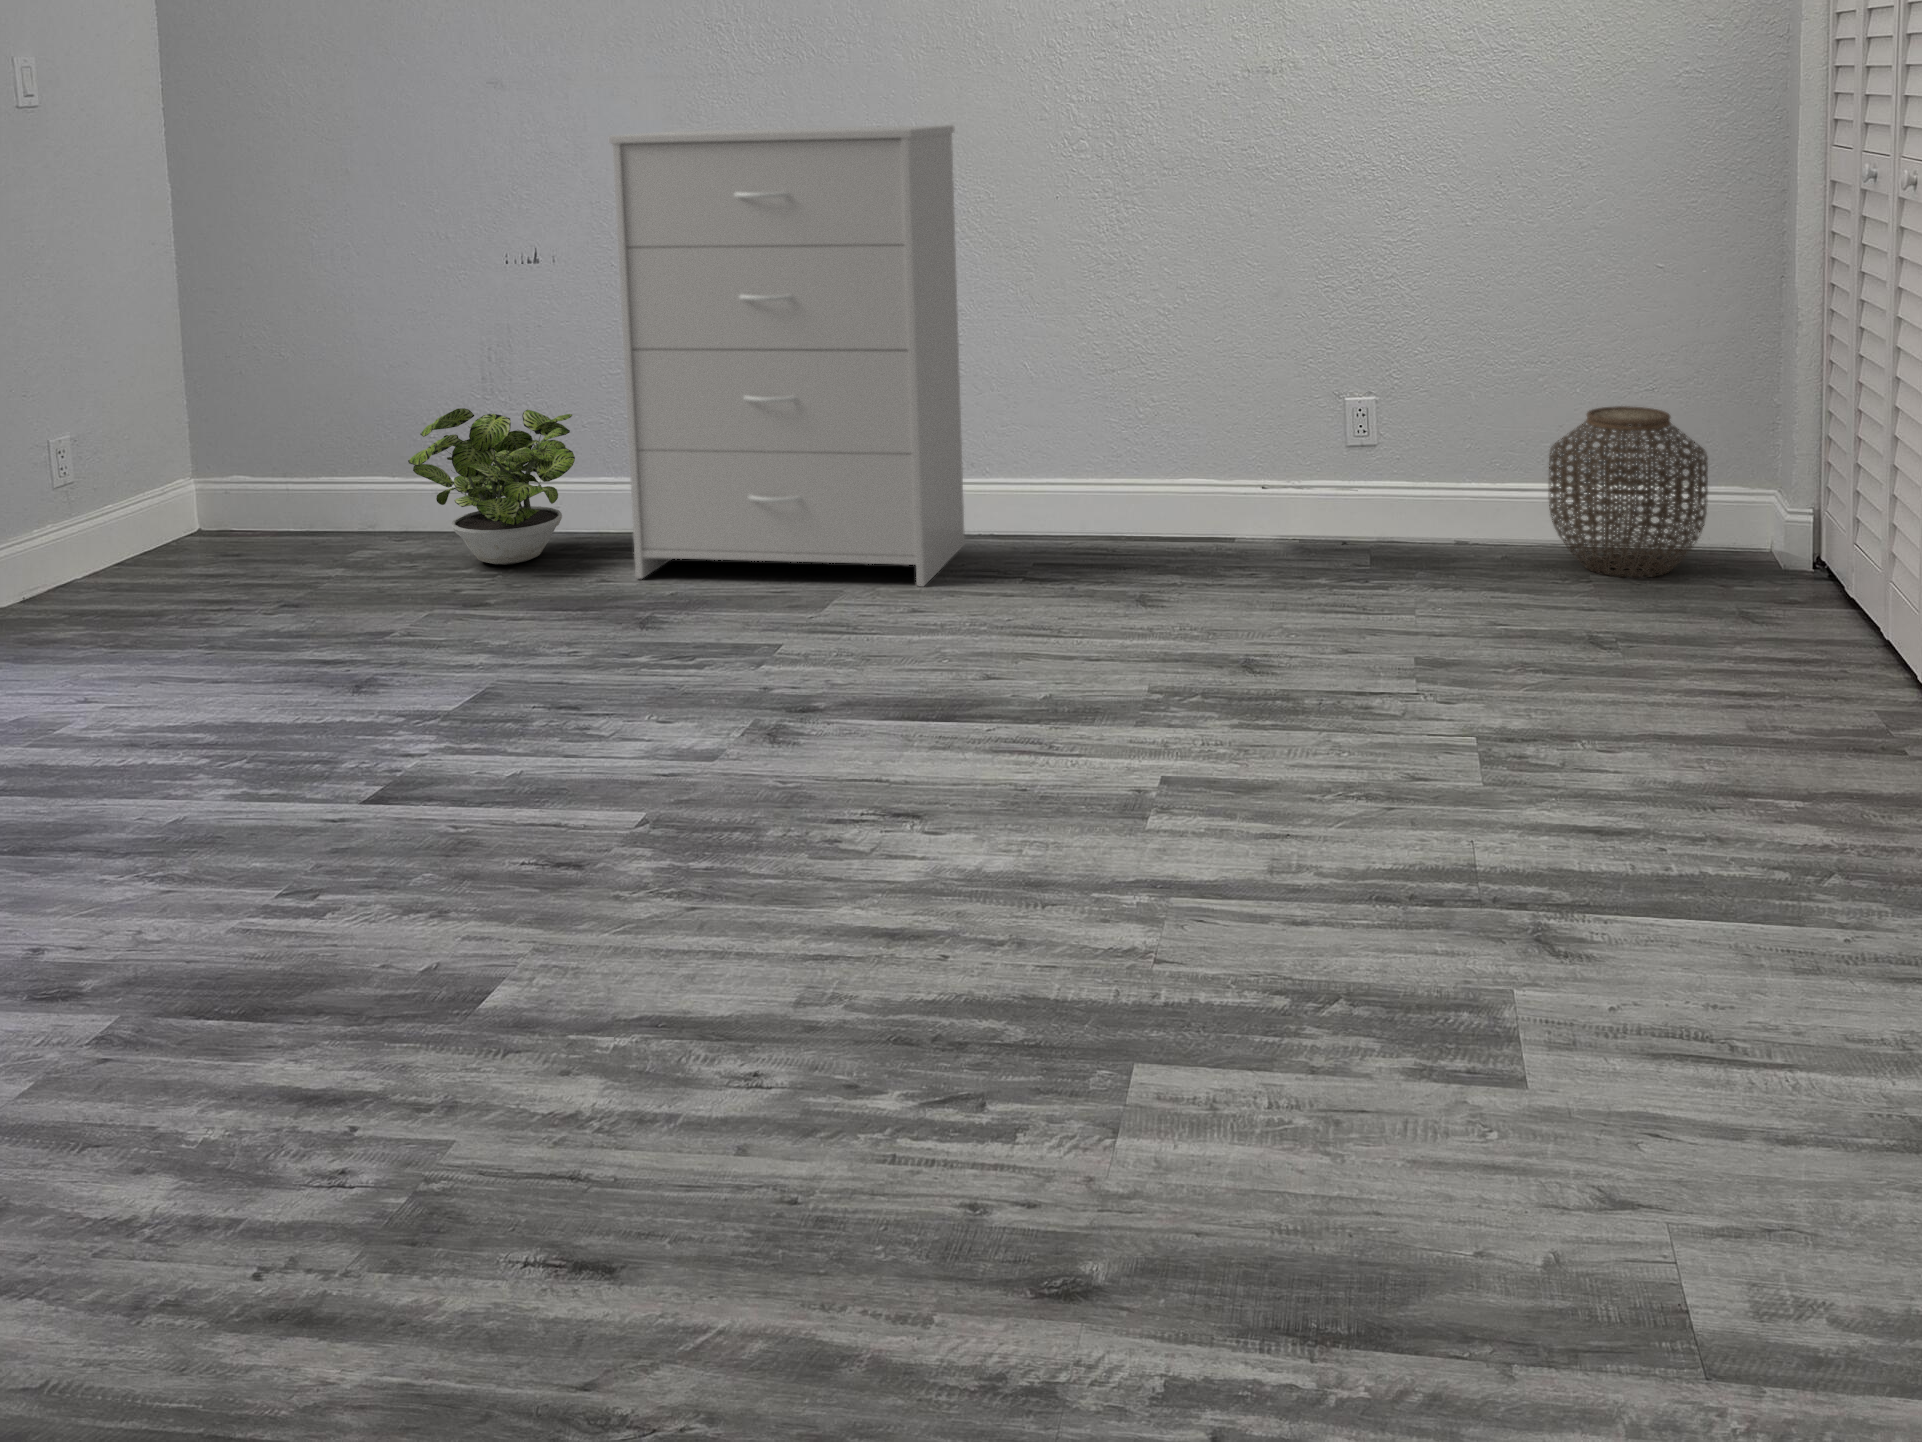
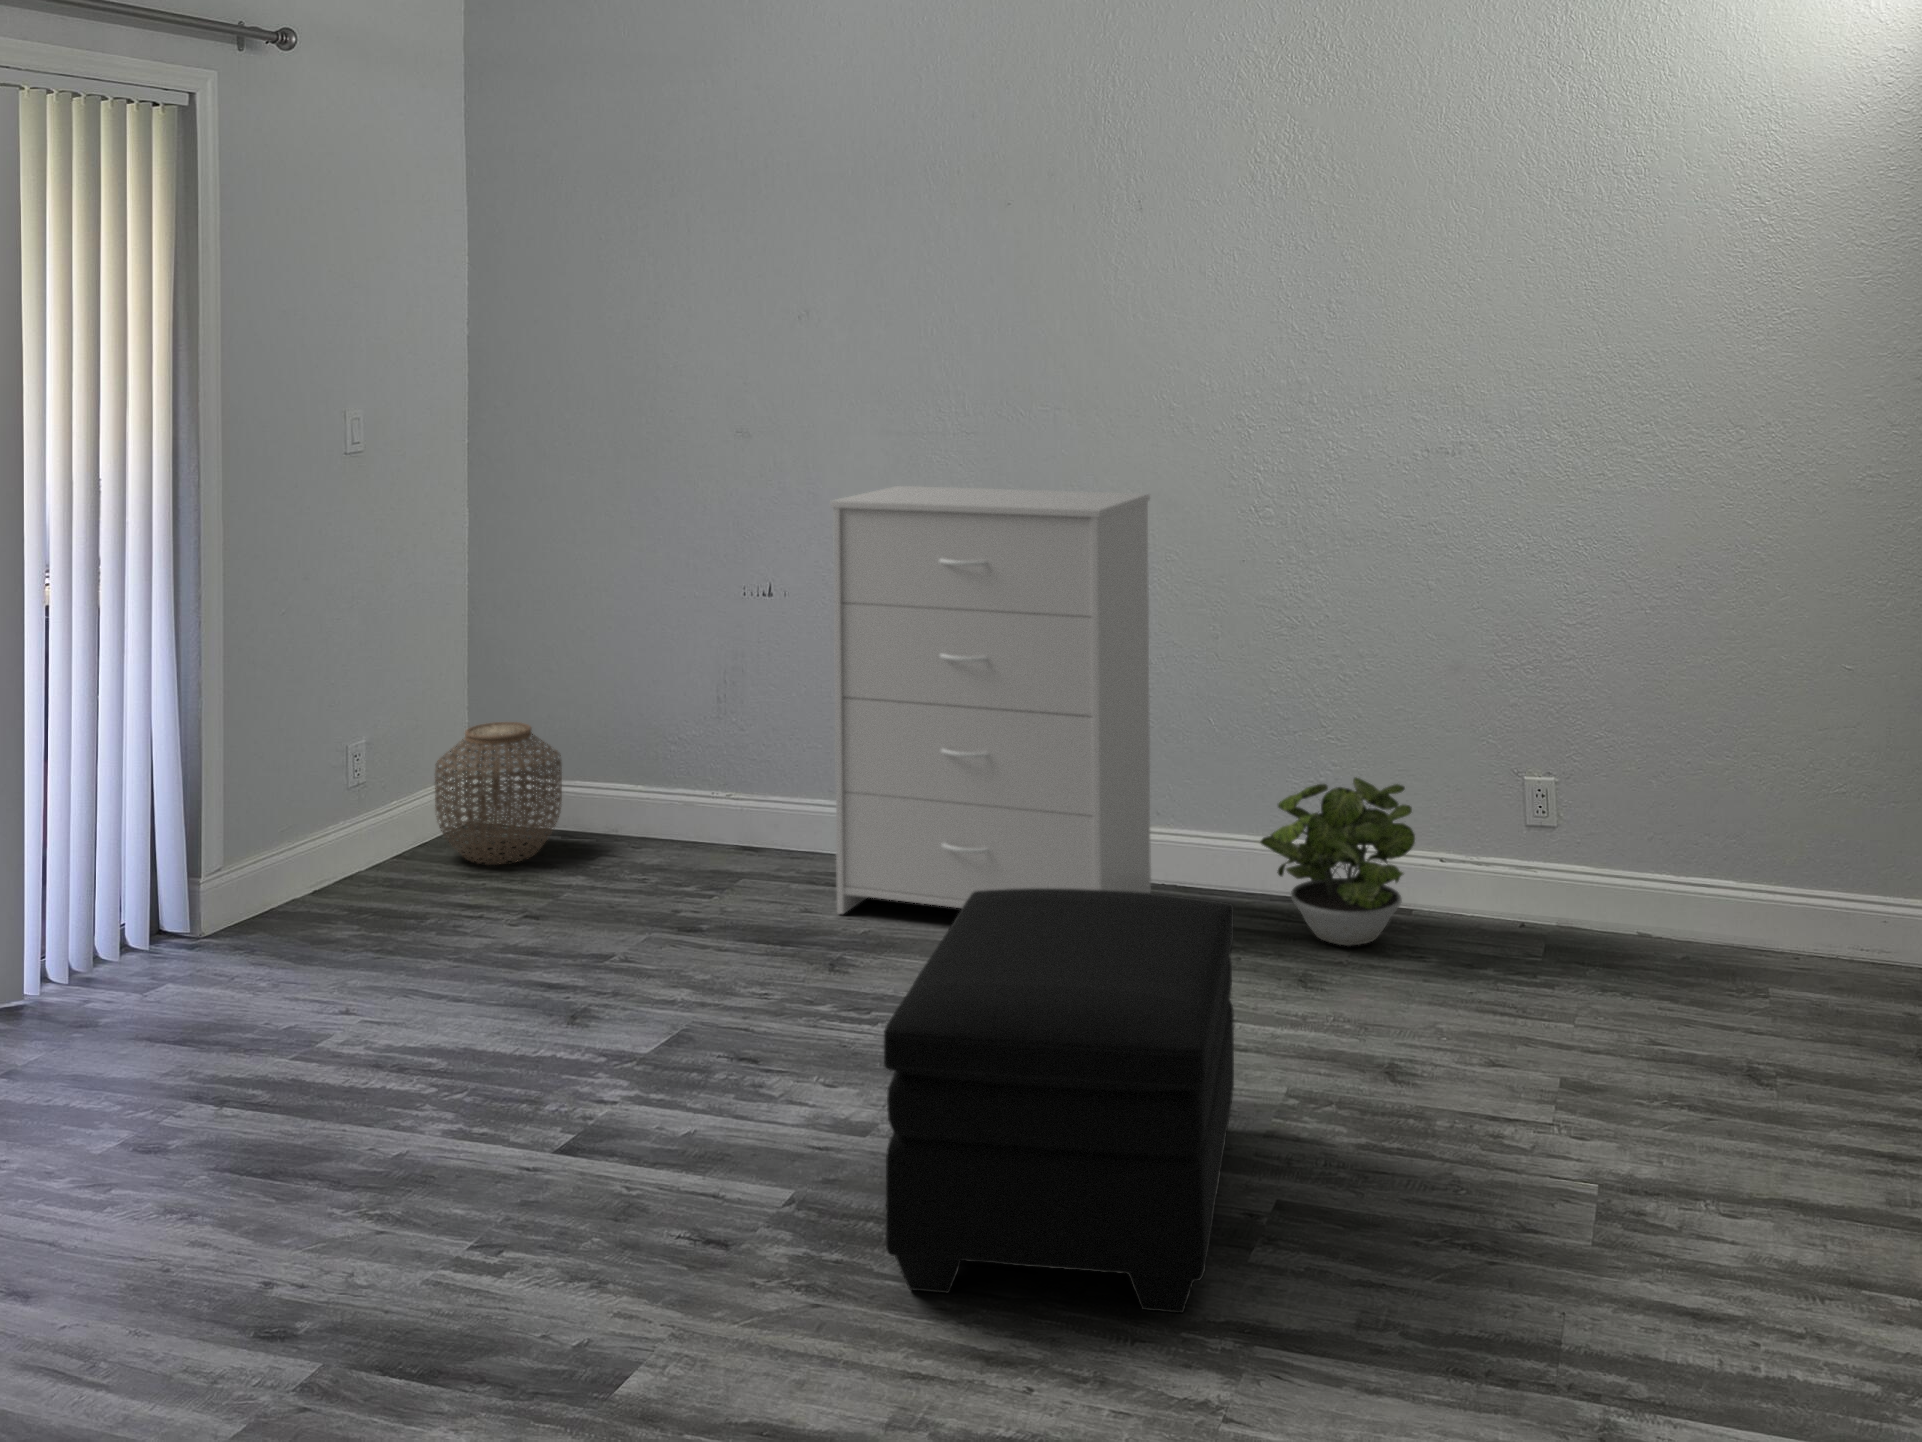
woven basket: present [1549,406,1708,577] -> present [435,722,562,864]
potted plant: present [408,408,575,565] -> present [1261,778,1415,946]
ottoman: none [755,489,1115,886] -> present [884,888,1234,1313]

